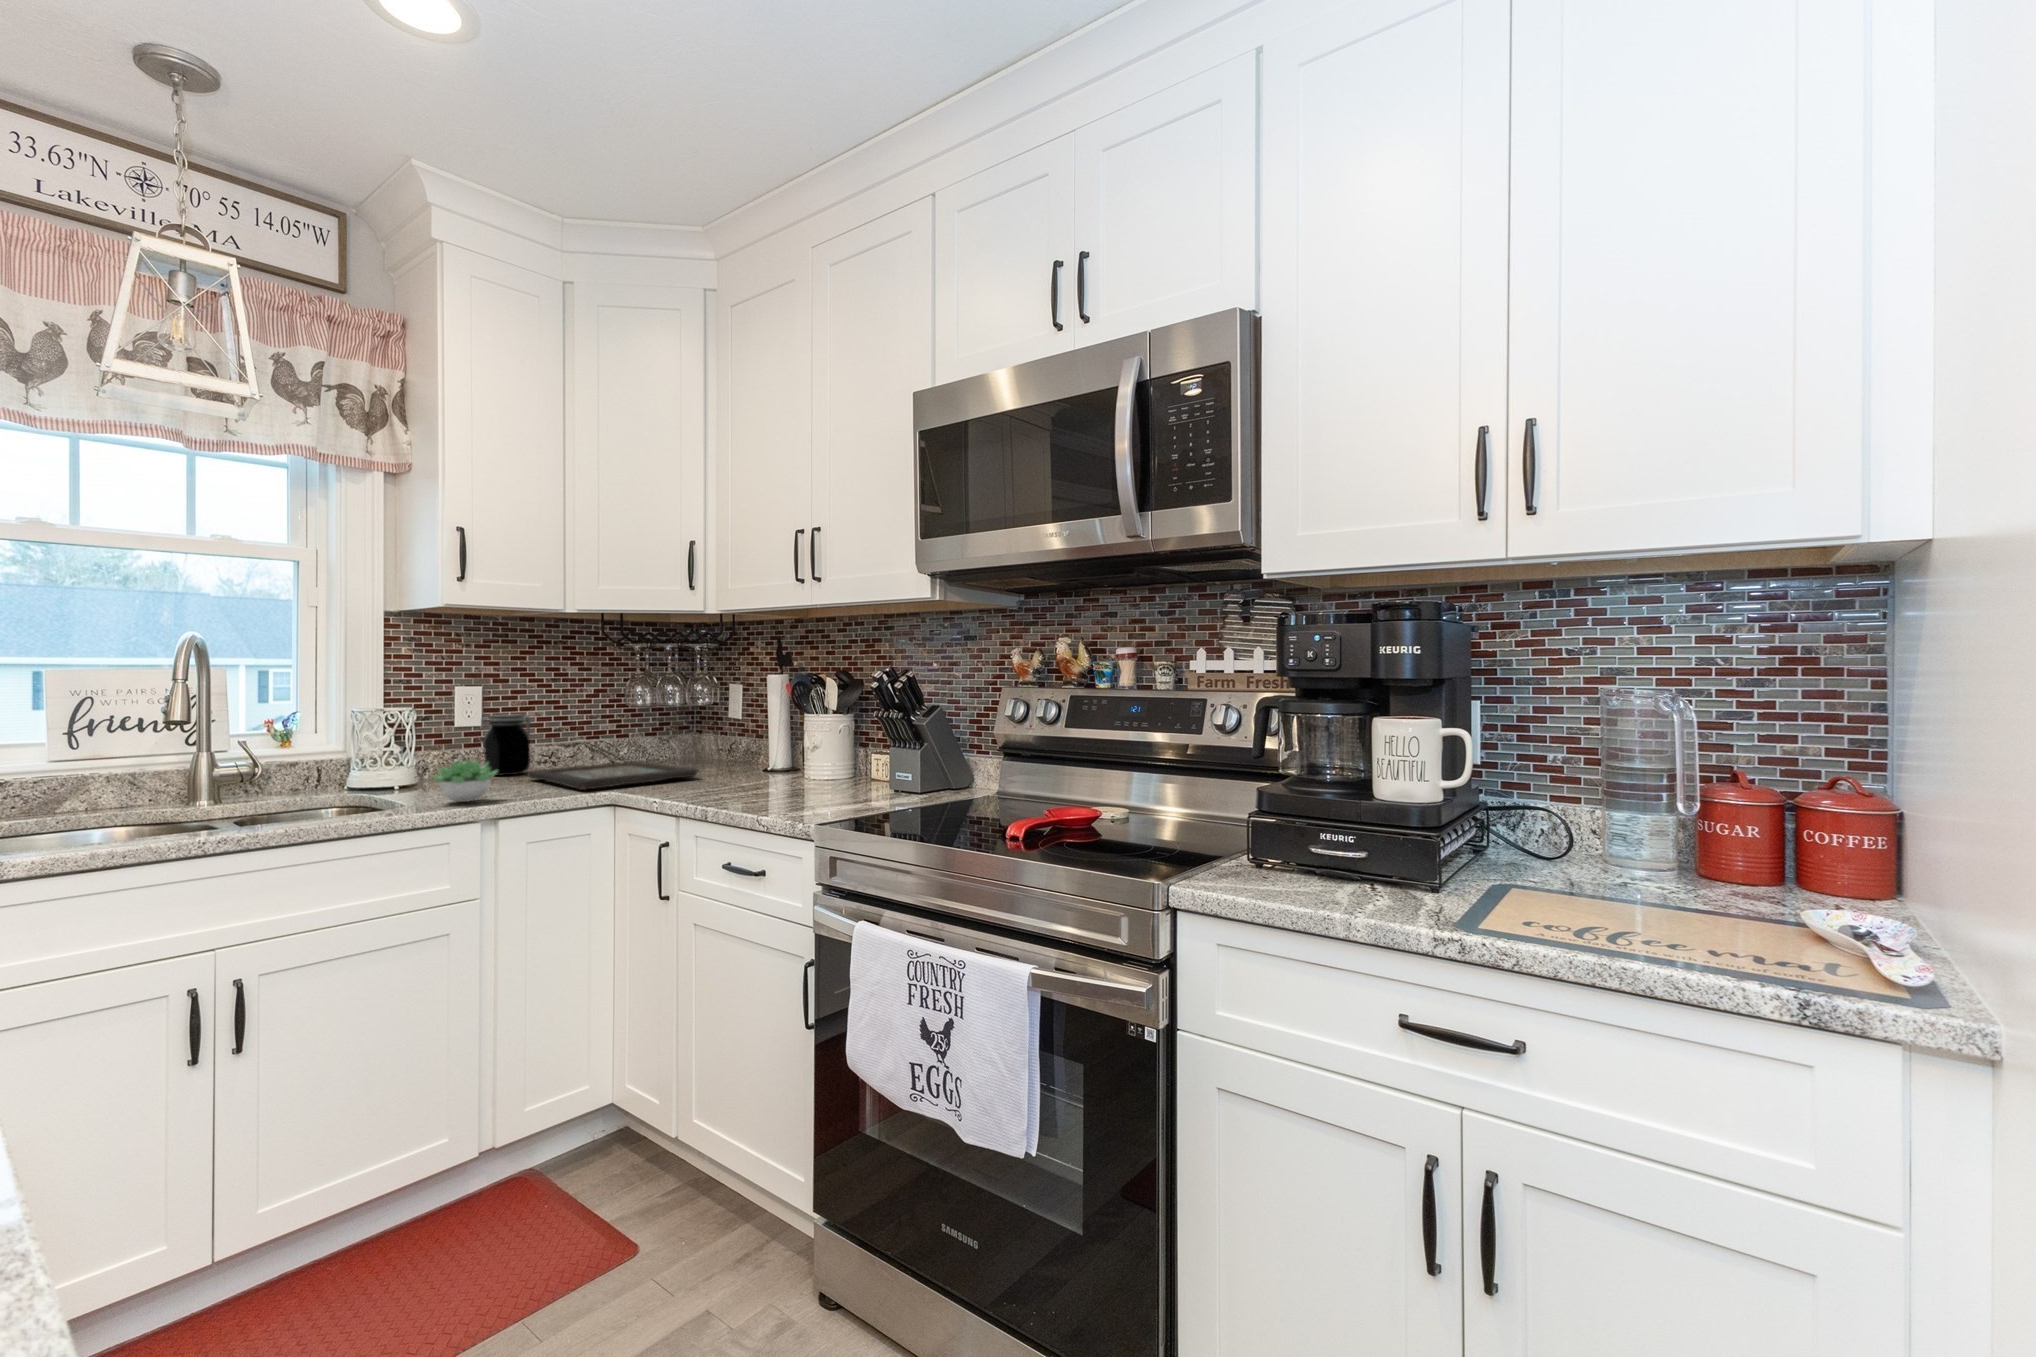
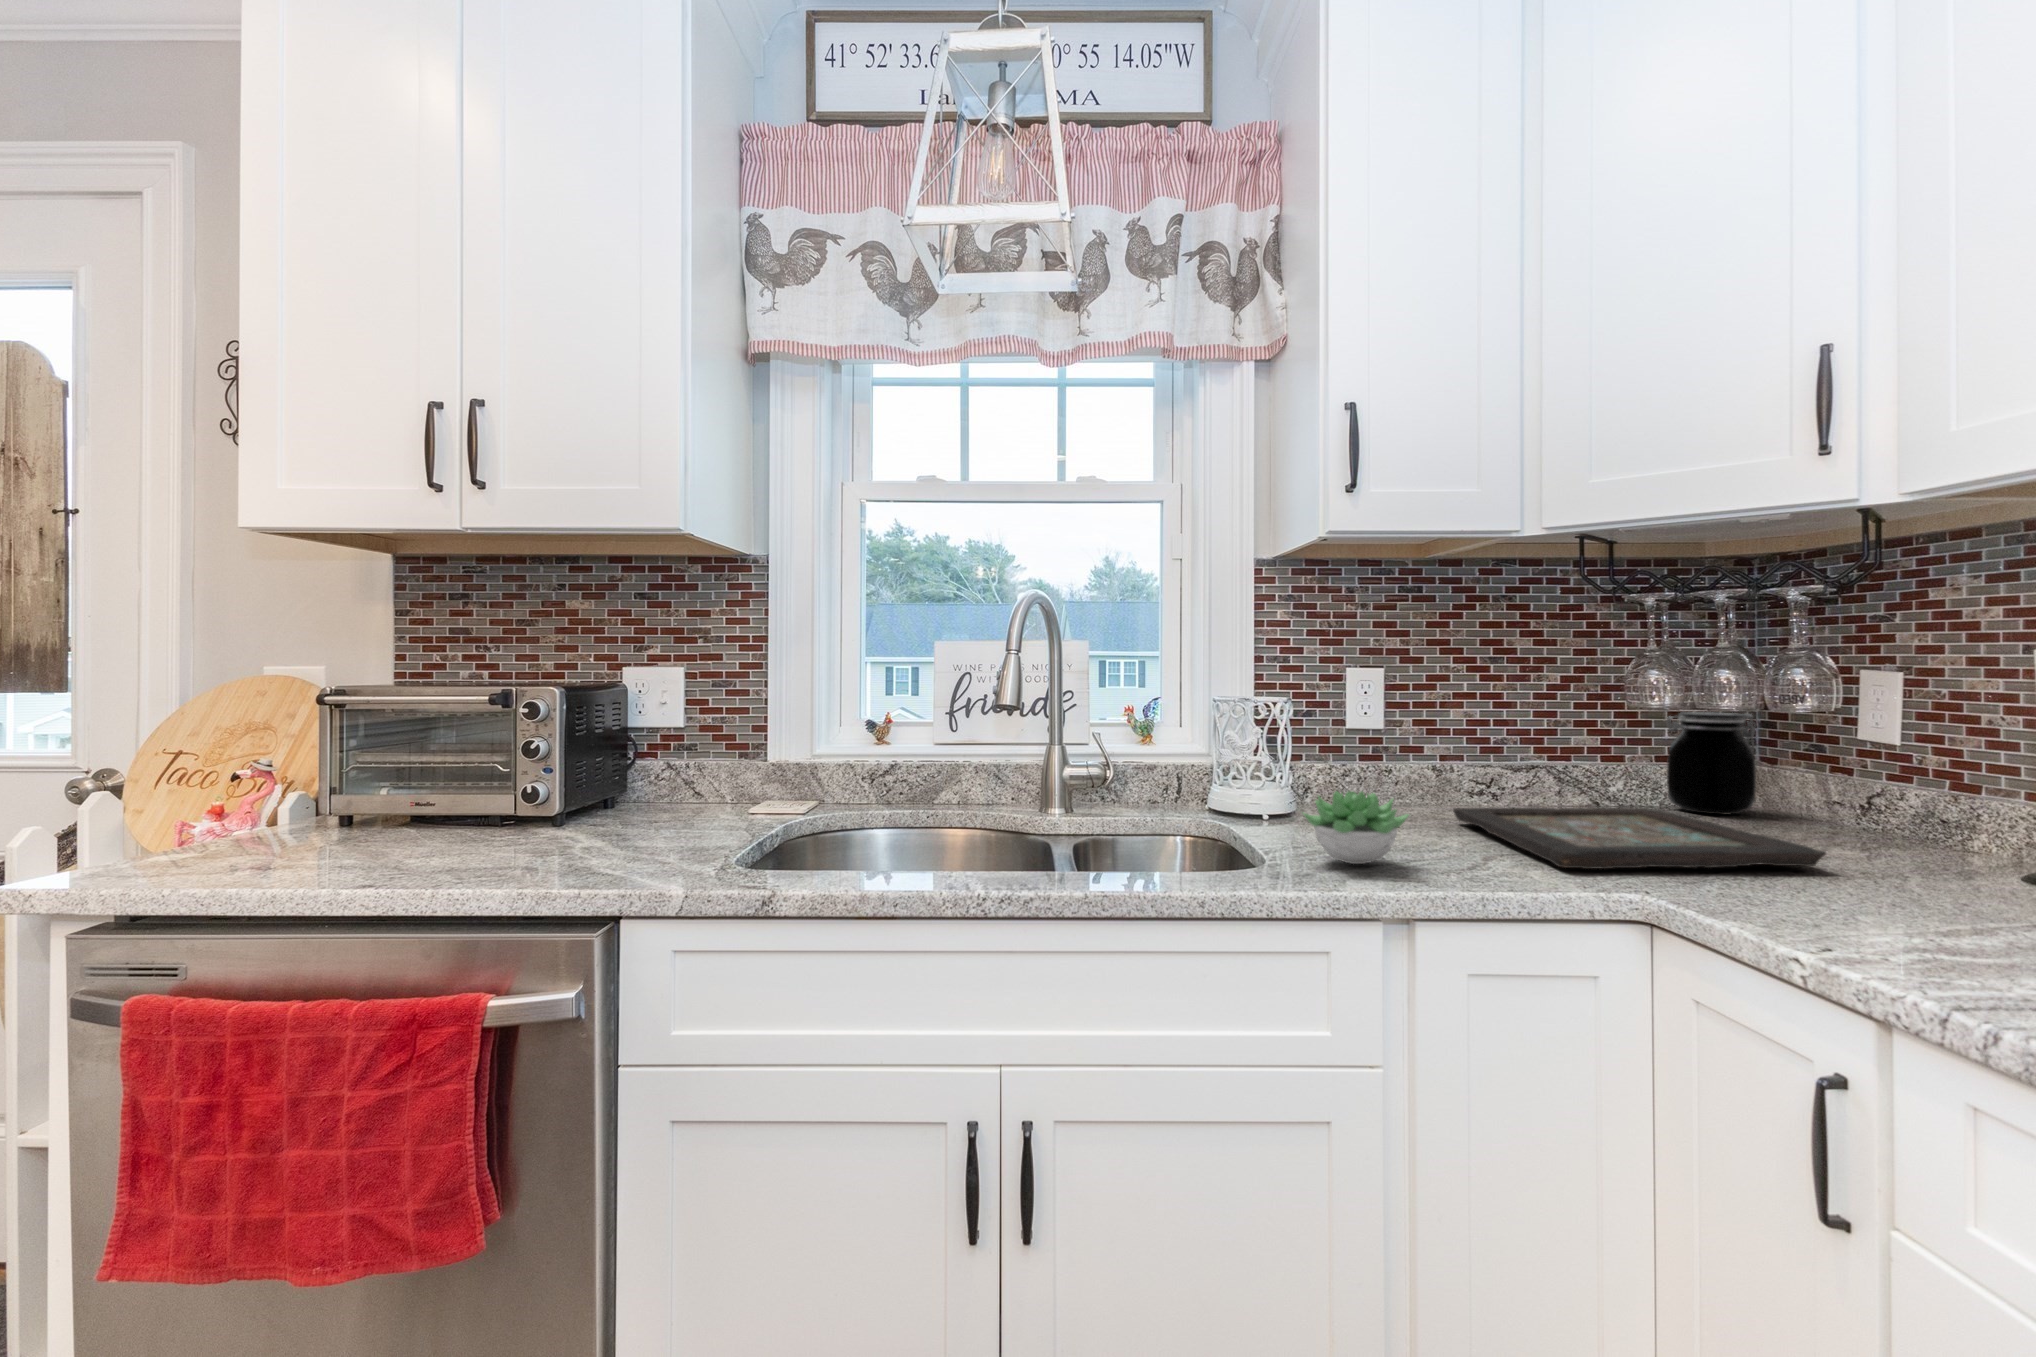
jar: present [481,715,531,776] -> present [1667,712,1756,815]

